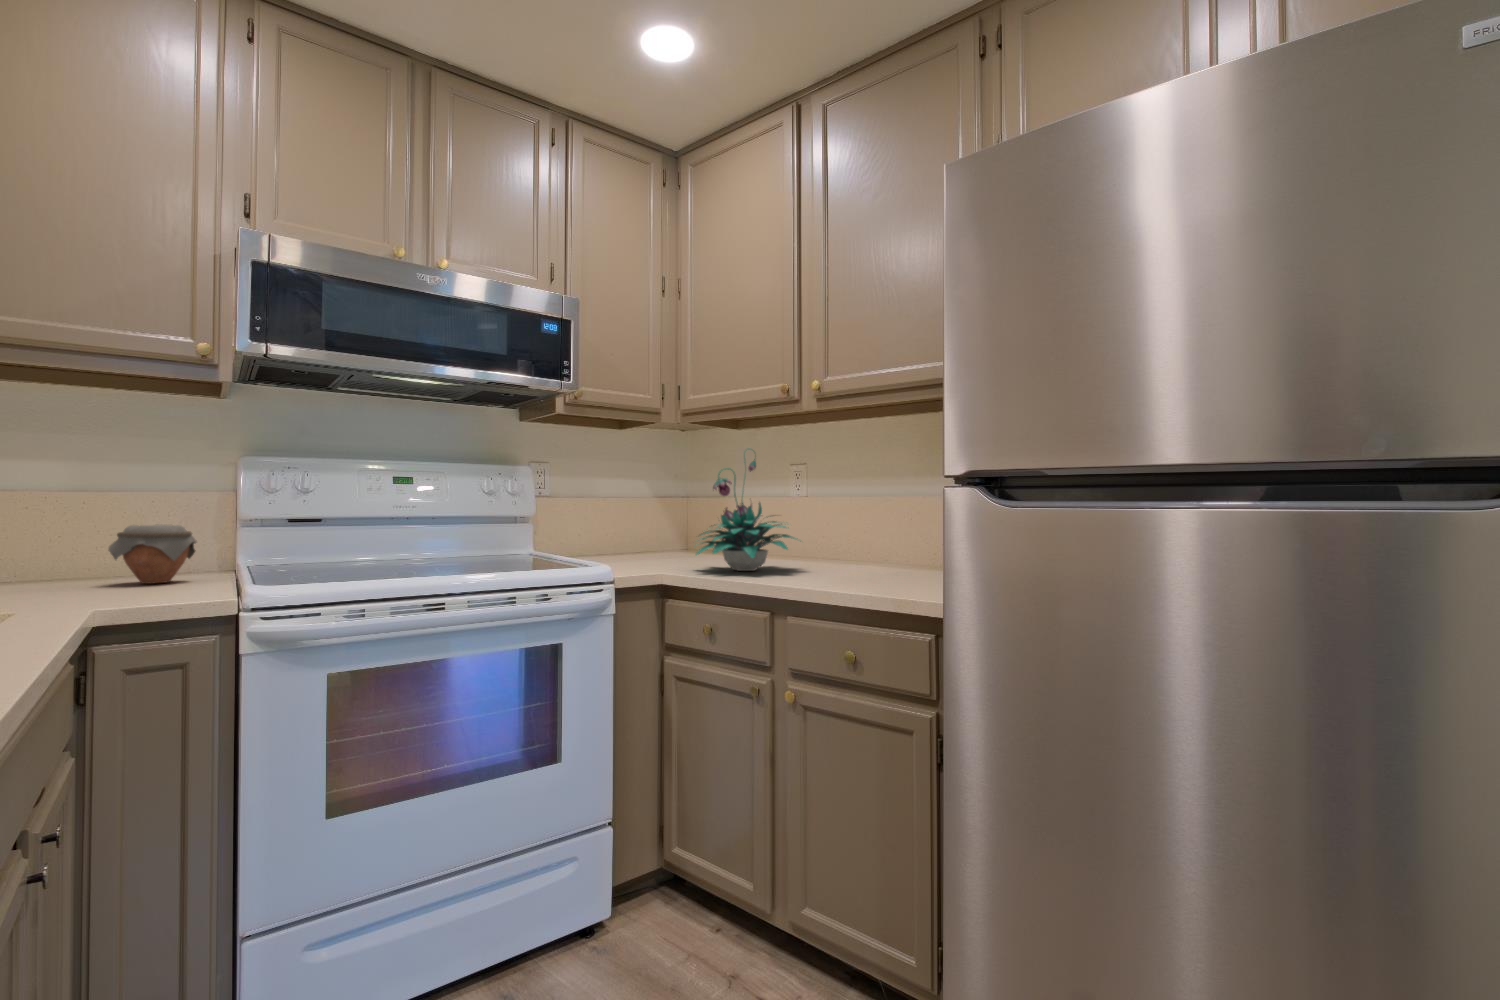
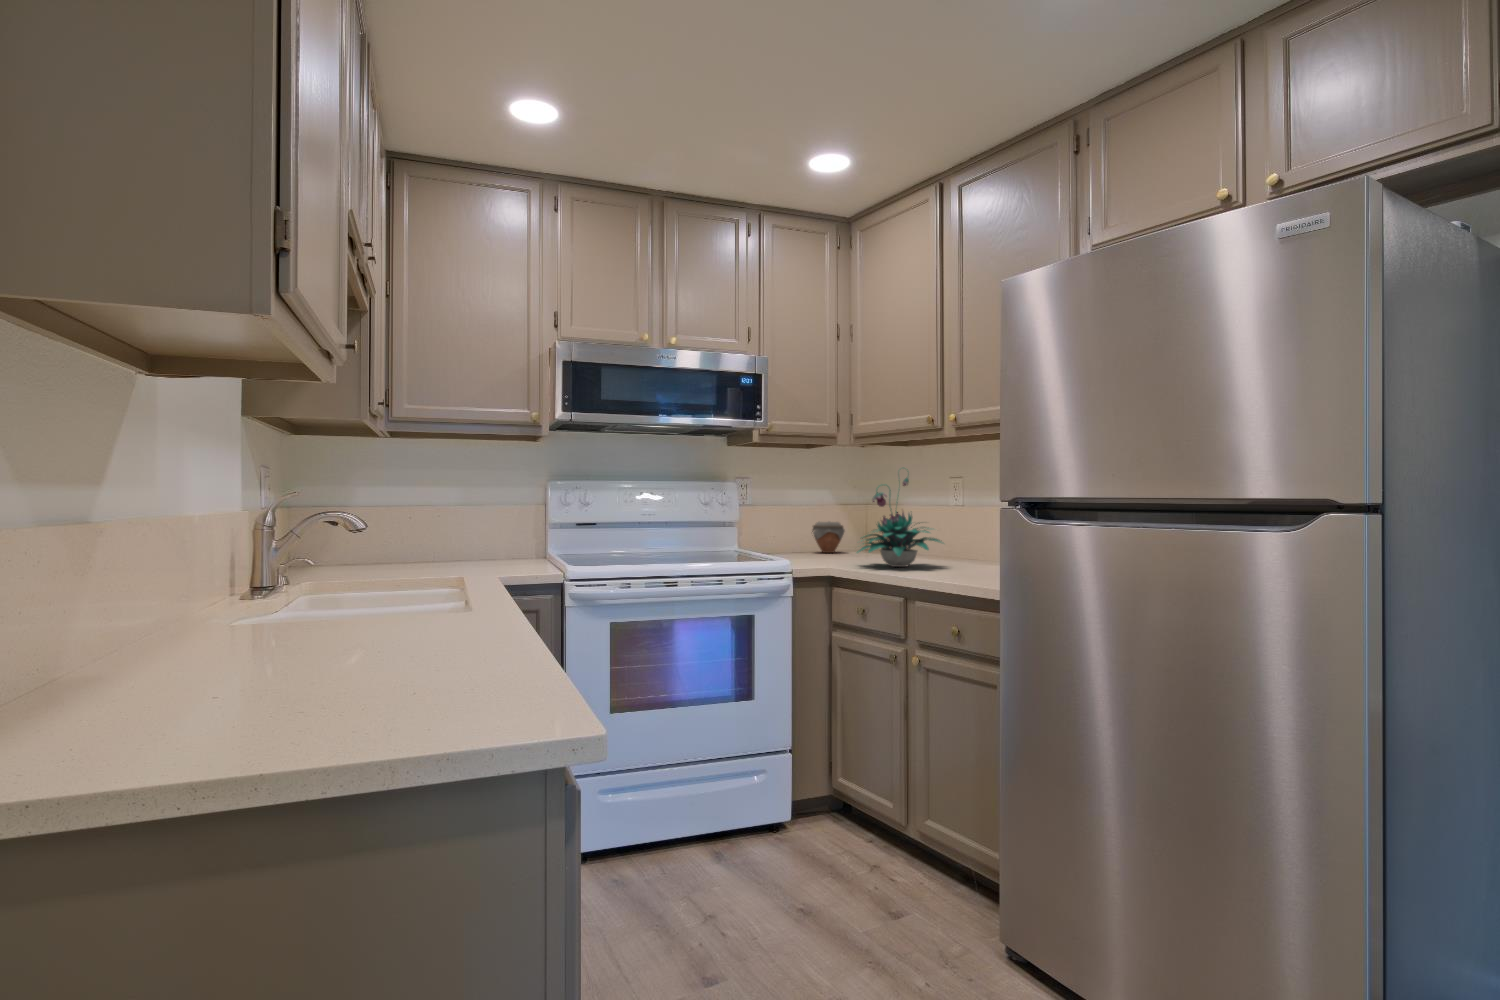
jar: present [108,525,197,584] -> present [812,522,845,553]

